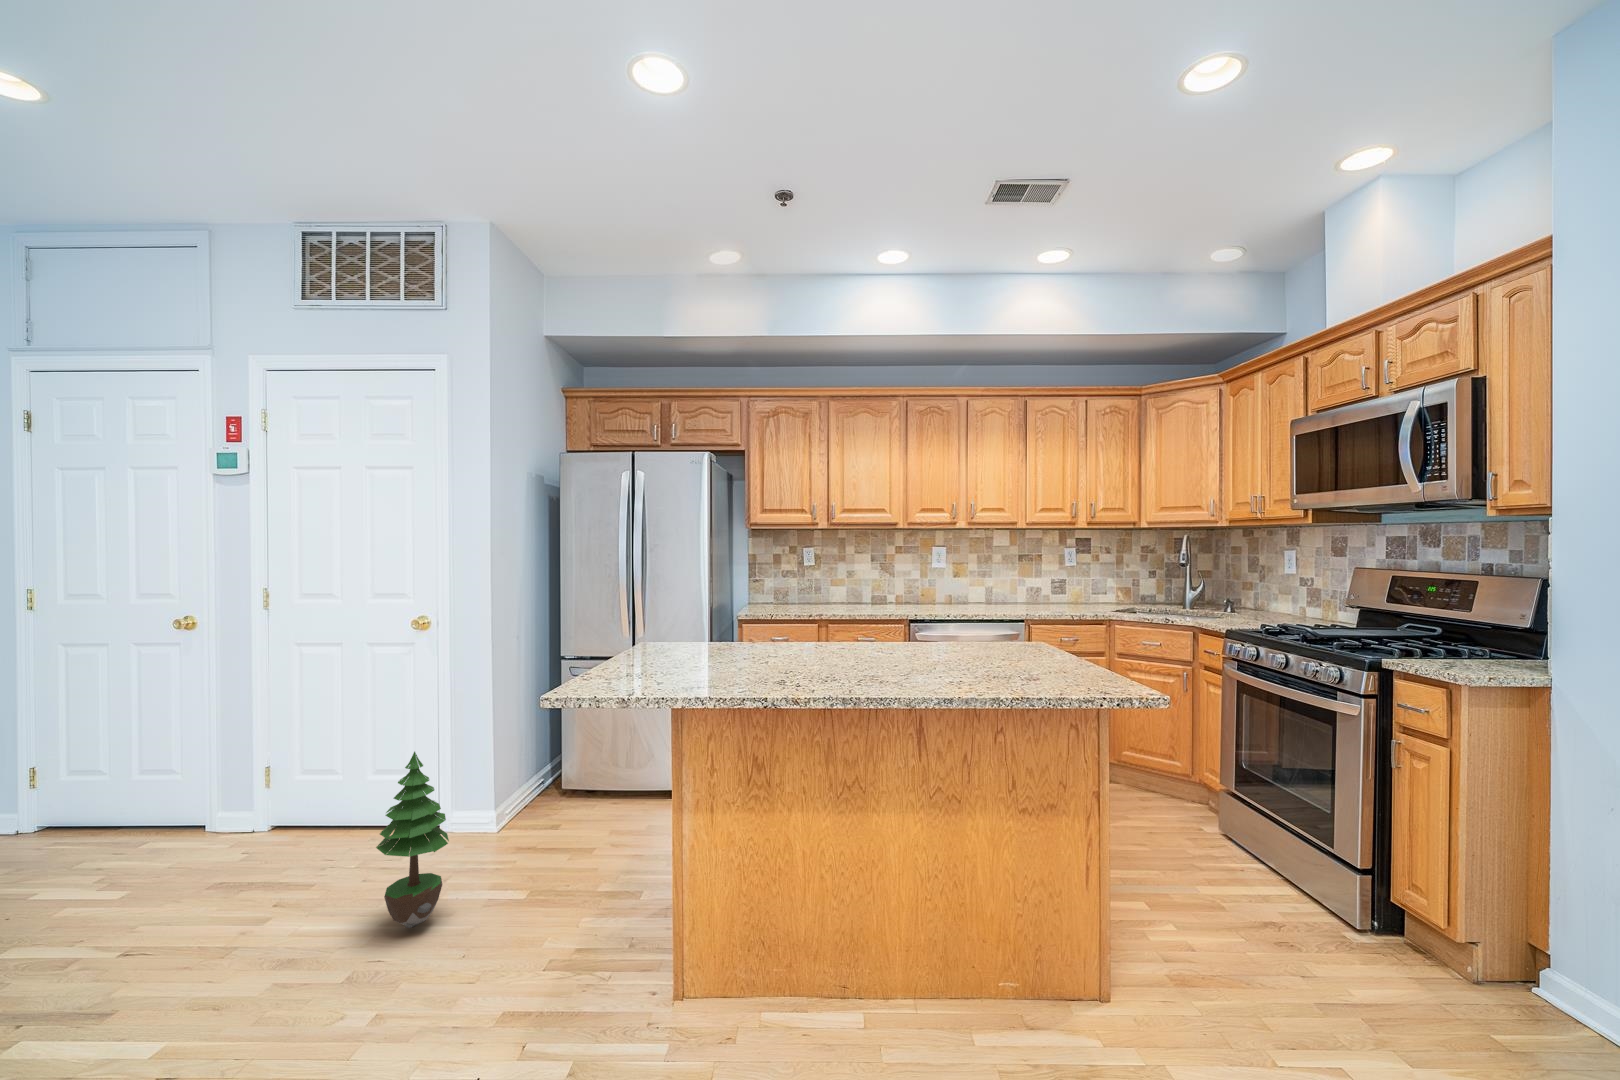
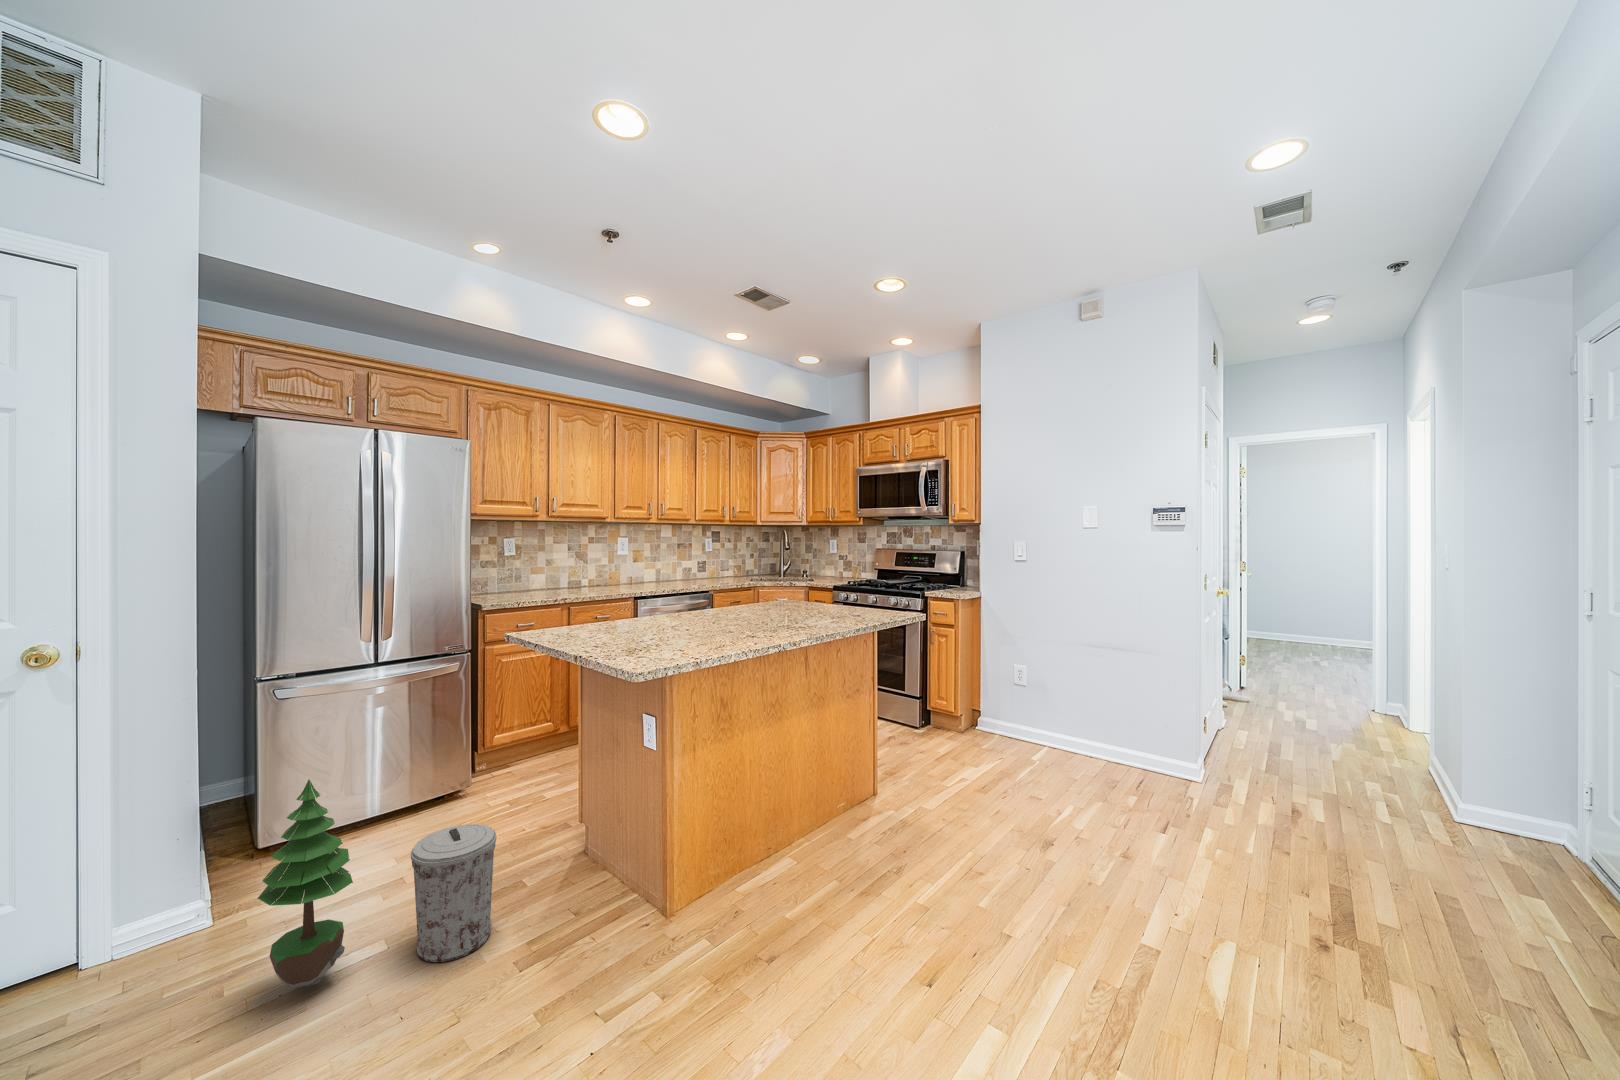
trash can: none [464,830,544,963] -> present [411,824,496,962]

